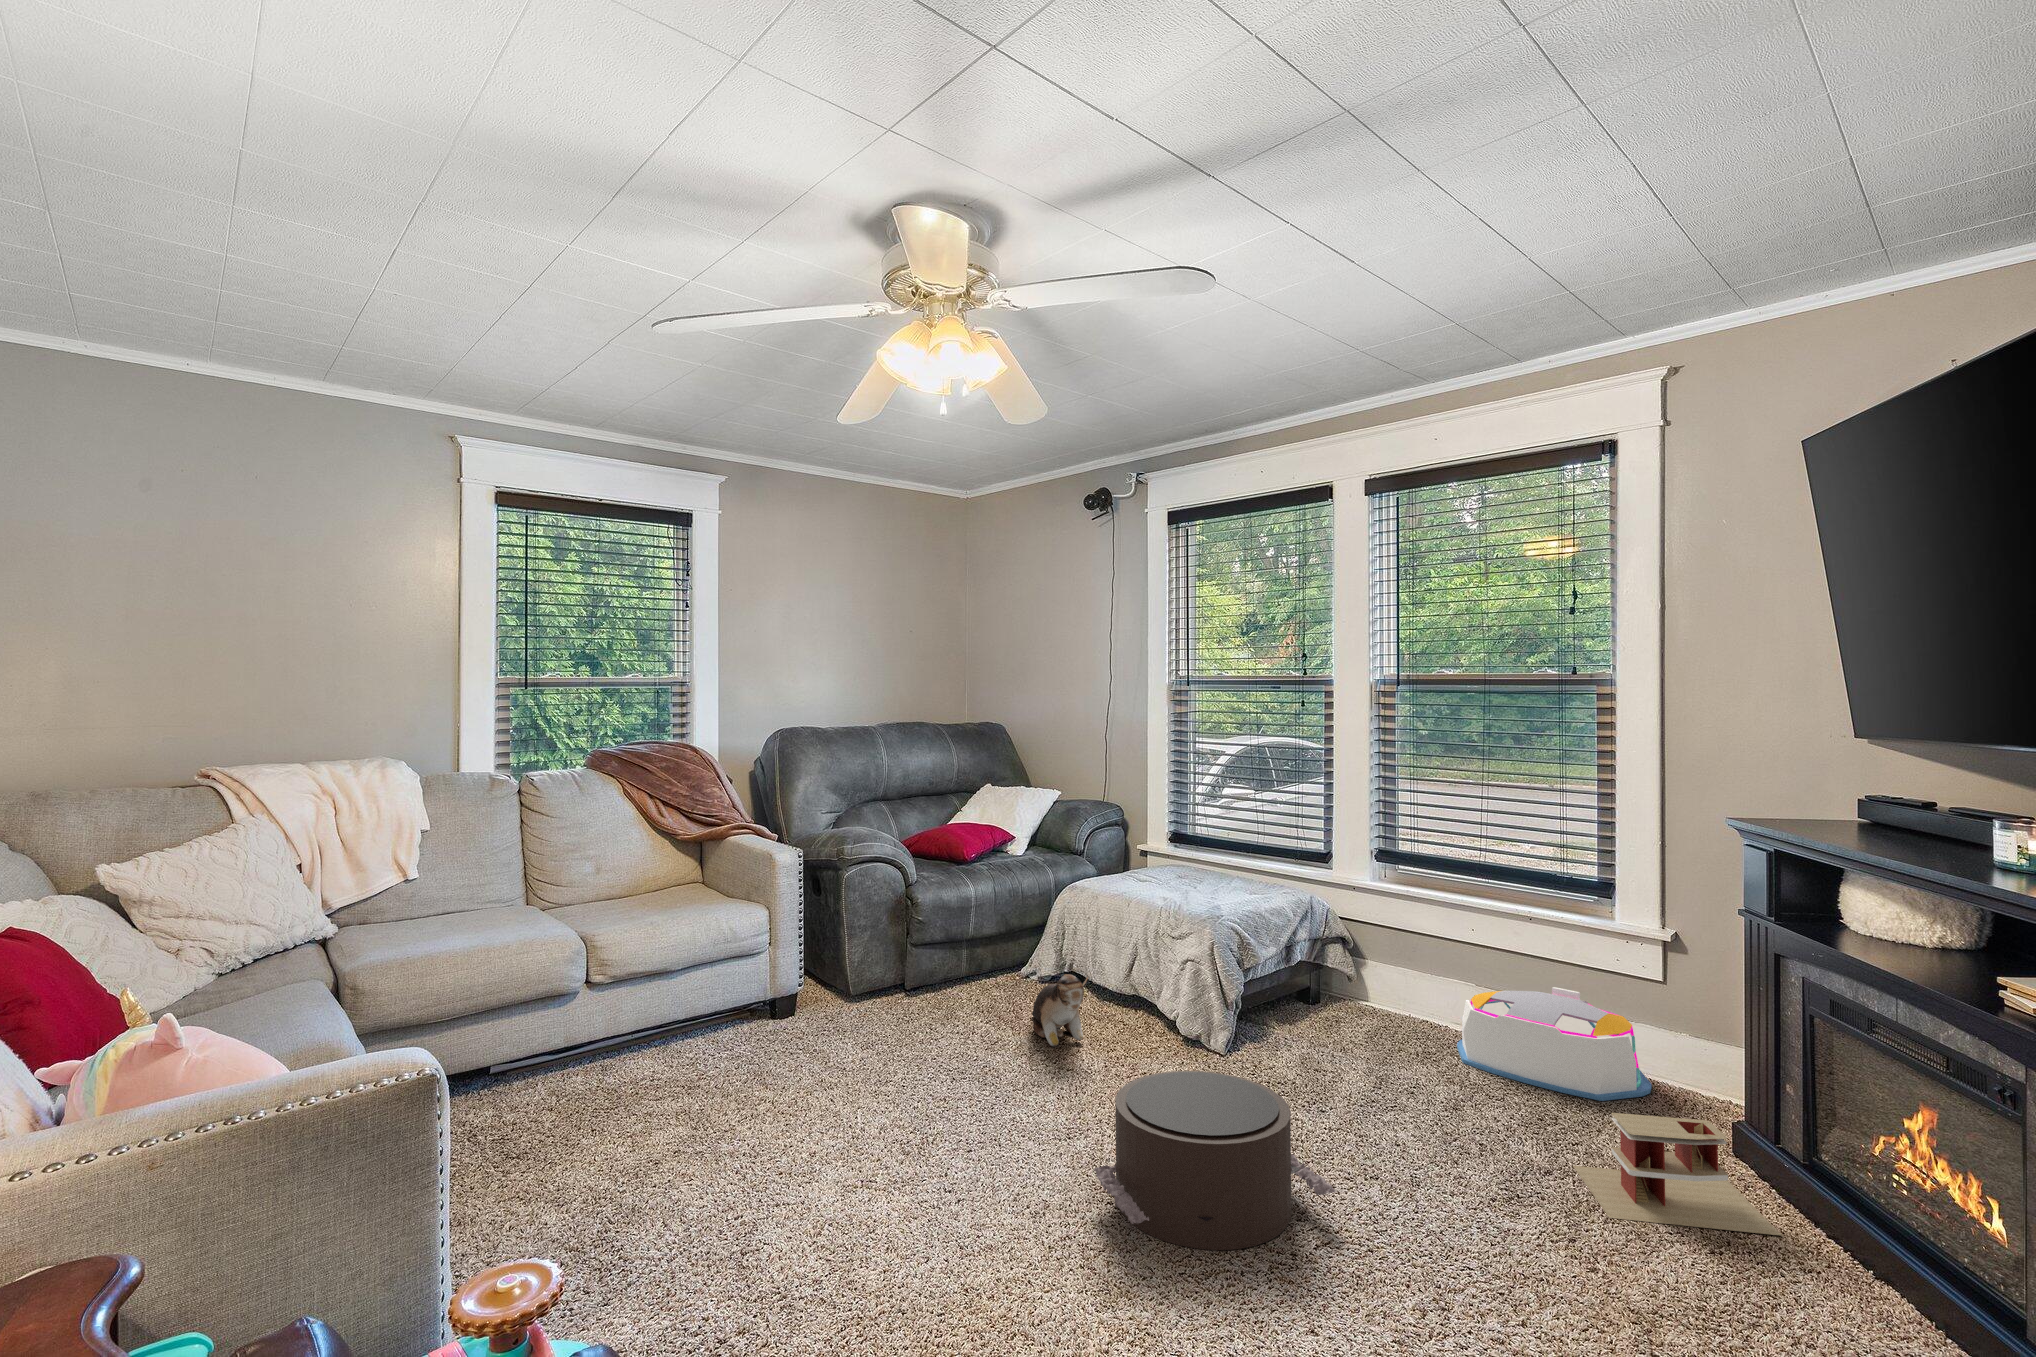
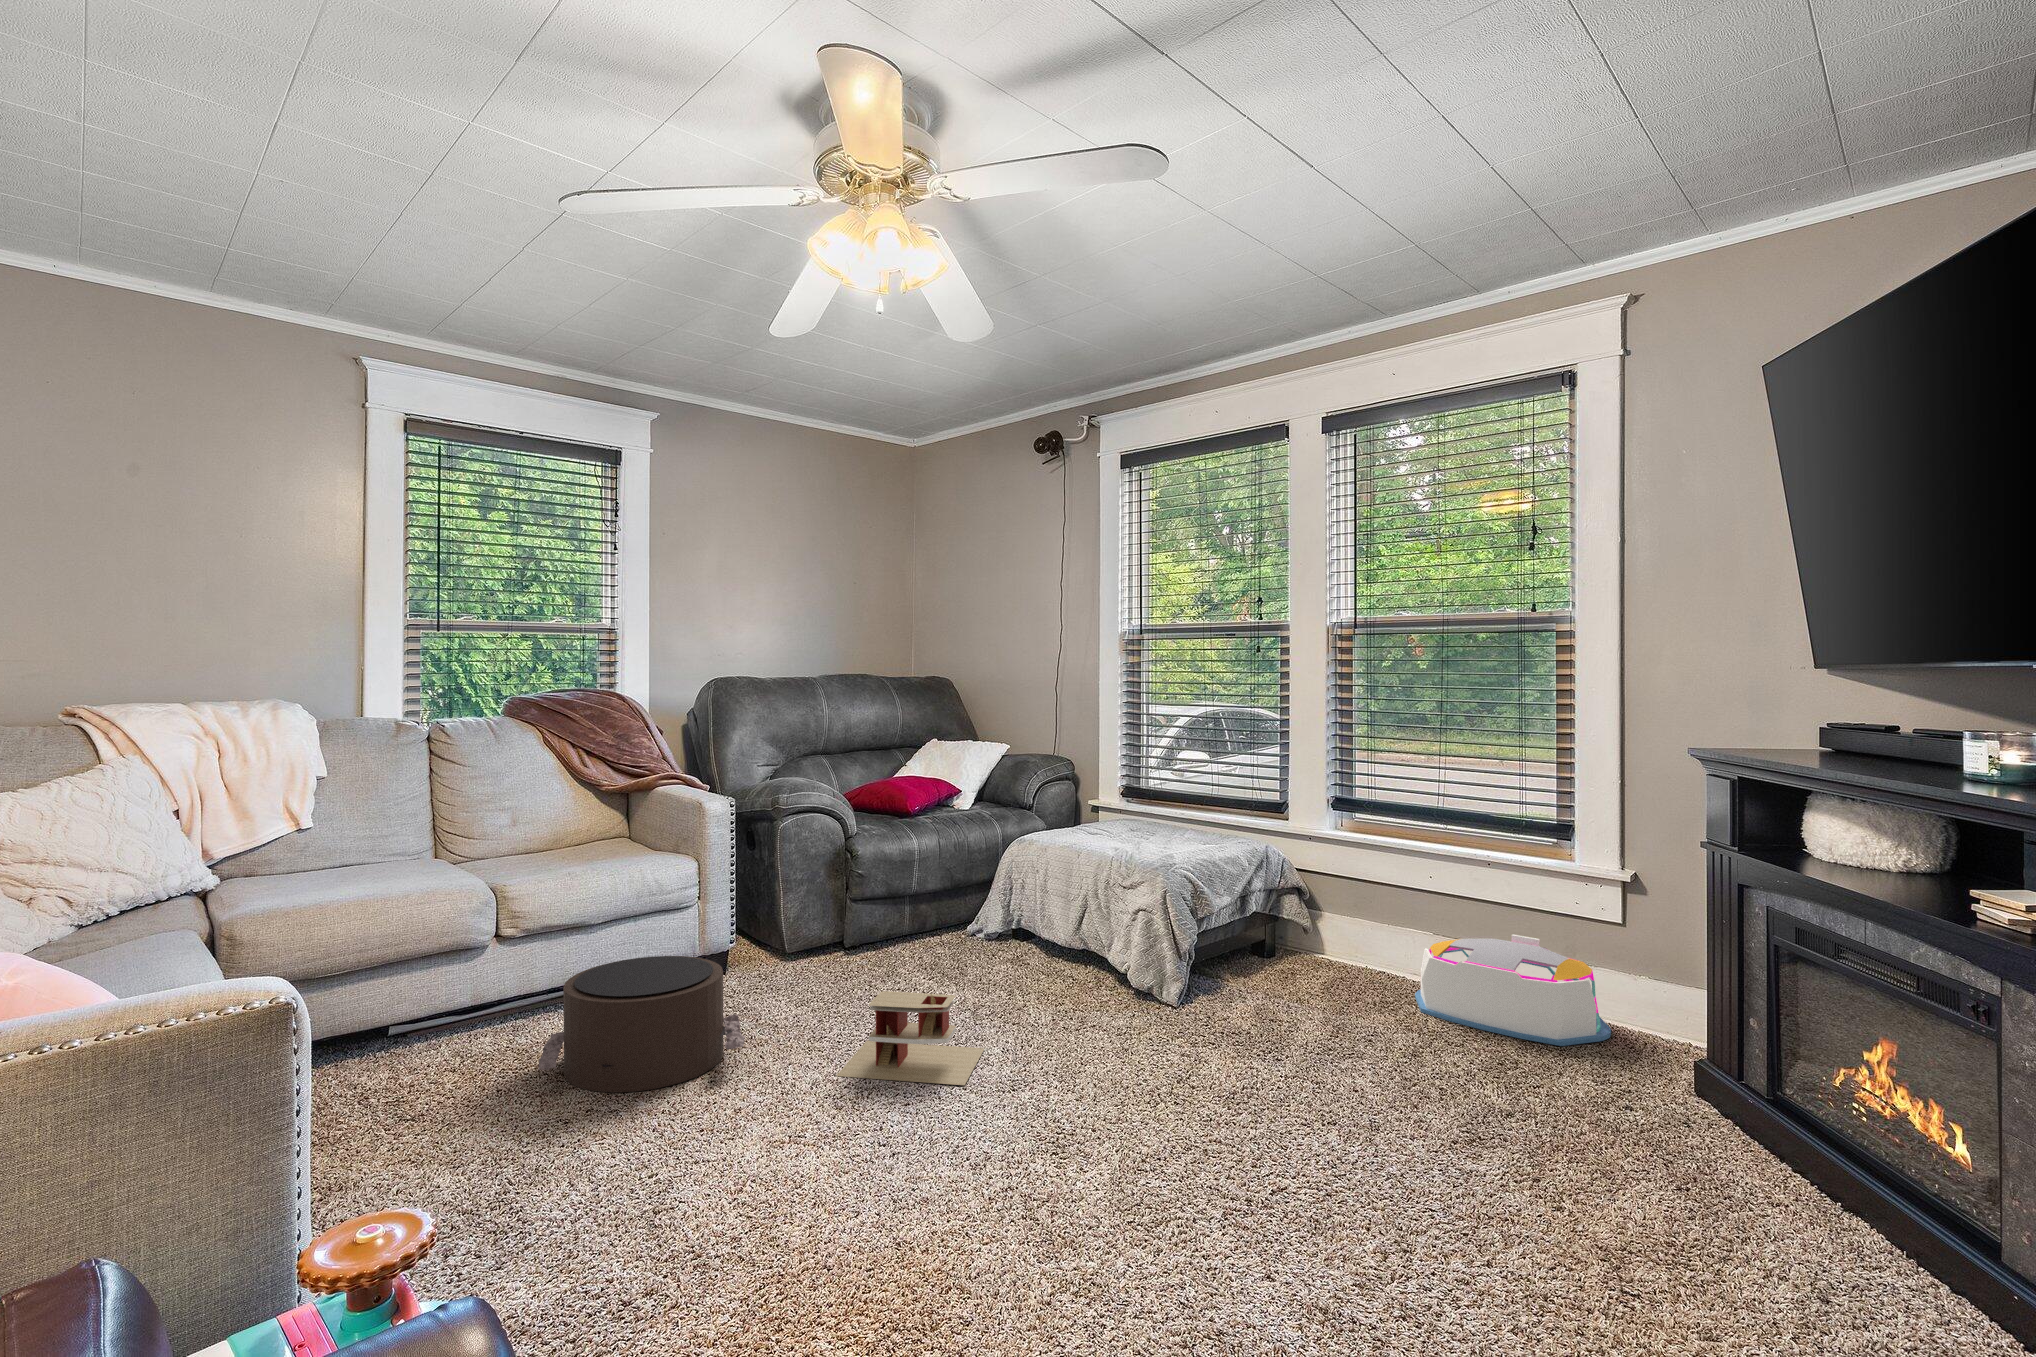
plush toy: present [1032,974,1088,1046] -> none [978,926,1036,1002]
pouf: present [1094,1071,1335,1250] -> present [538,956,745,1092]
toy house: present [1573,1113,1782,1236] -> present [837,991,984,1085]

